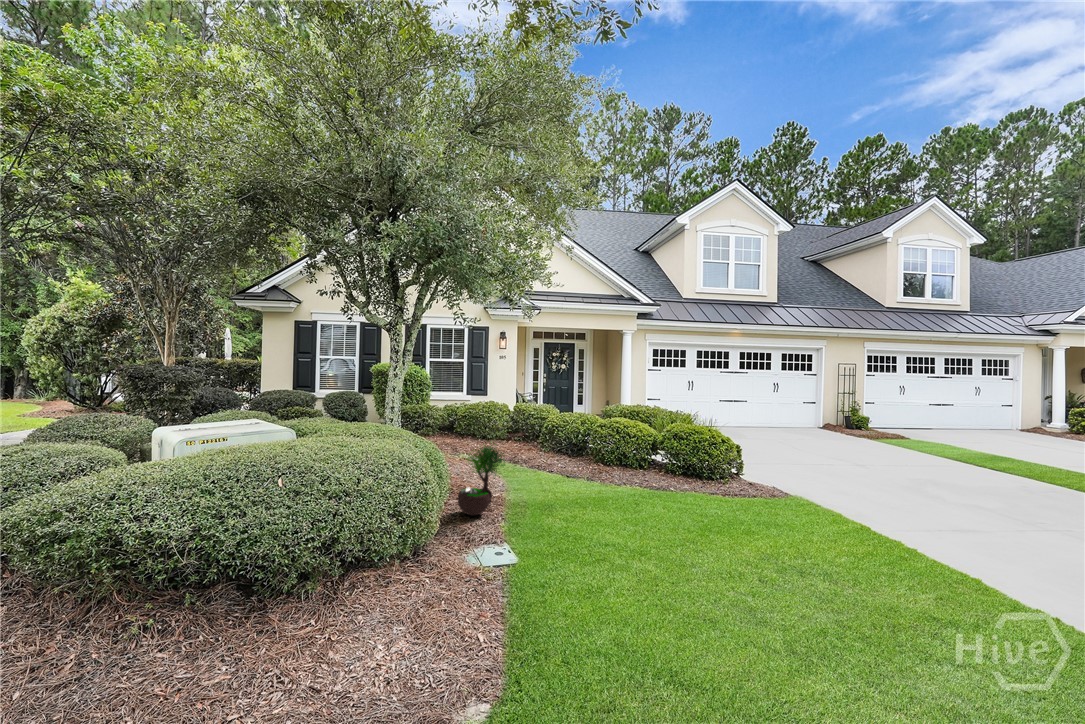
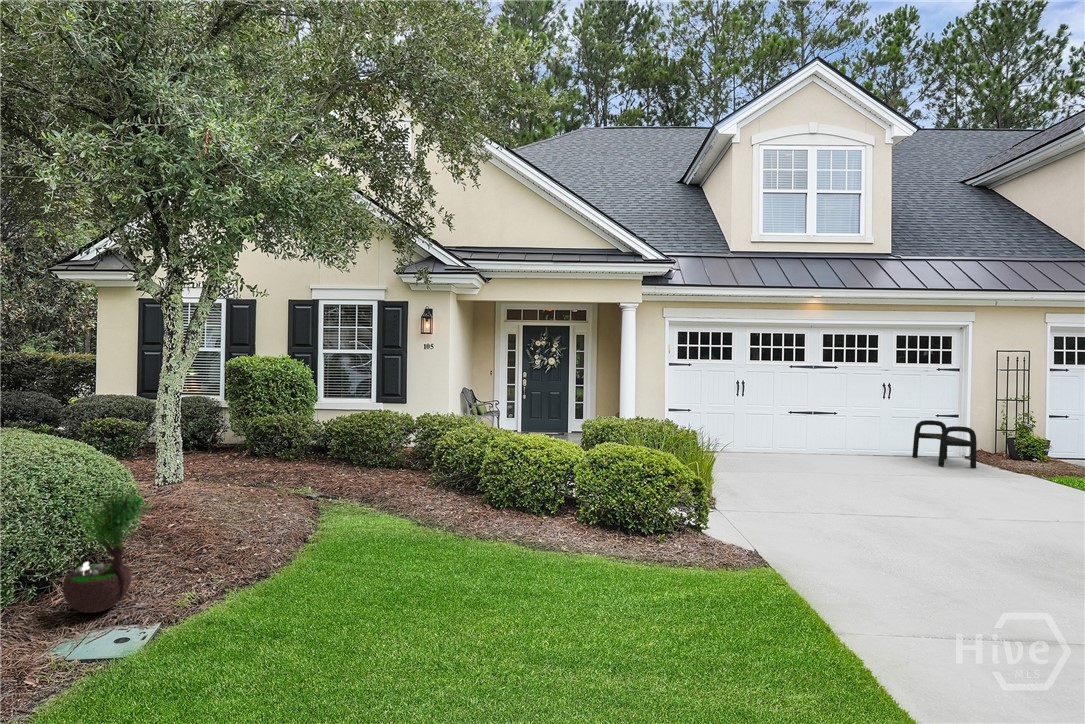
bench: none [791,407,831,435] -> present [912,420,977,468]

